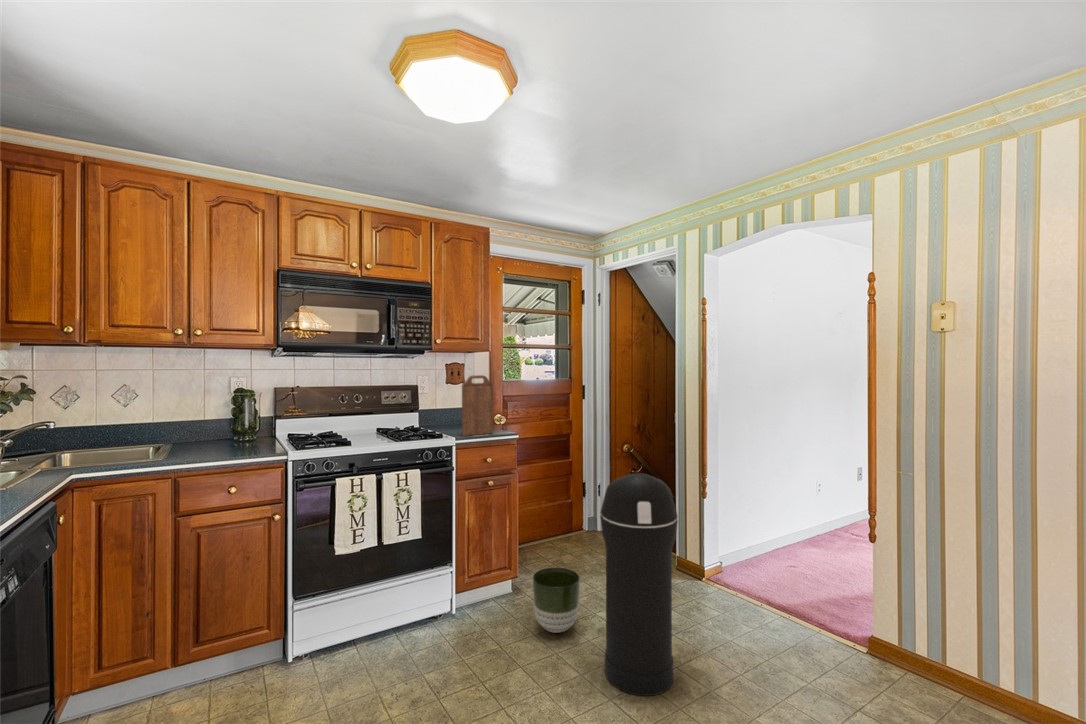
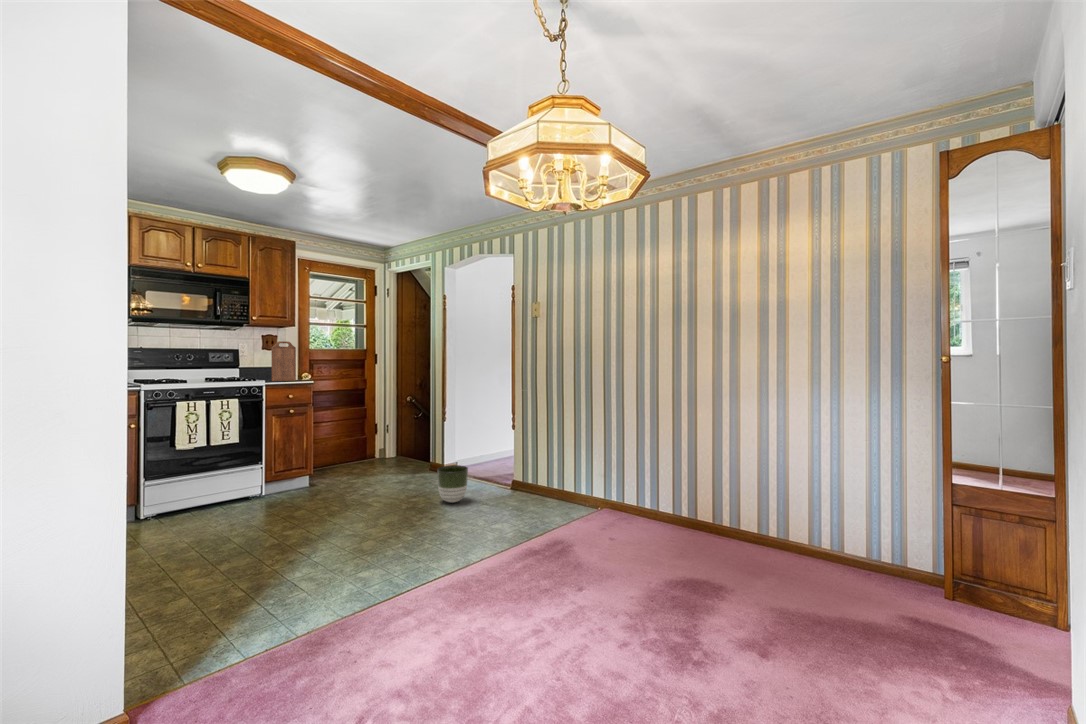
trash can: present [600,473,678,696] -> none [353,393,399,512]
planter: present [533,567,580,633] -> present [437,465,468,503]

